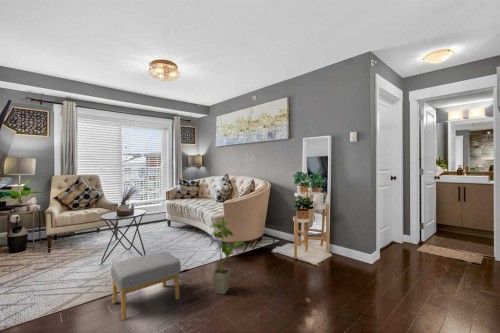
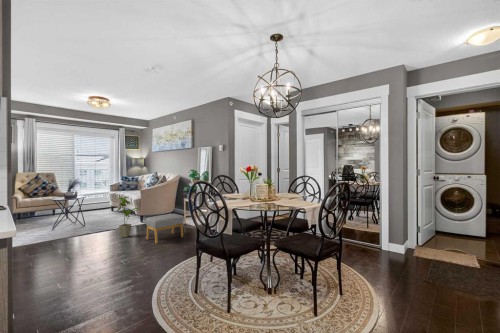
footstool: present [111,251,181,320] -> present [146,214,184,244]

